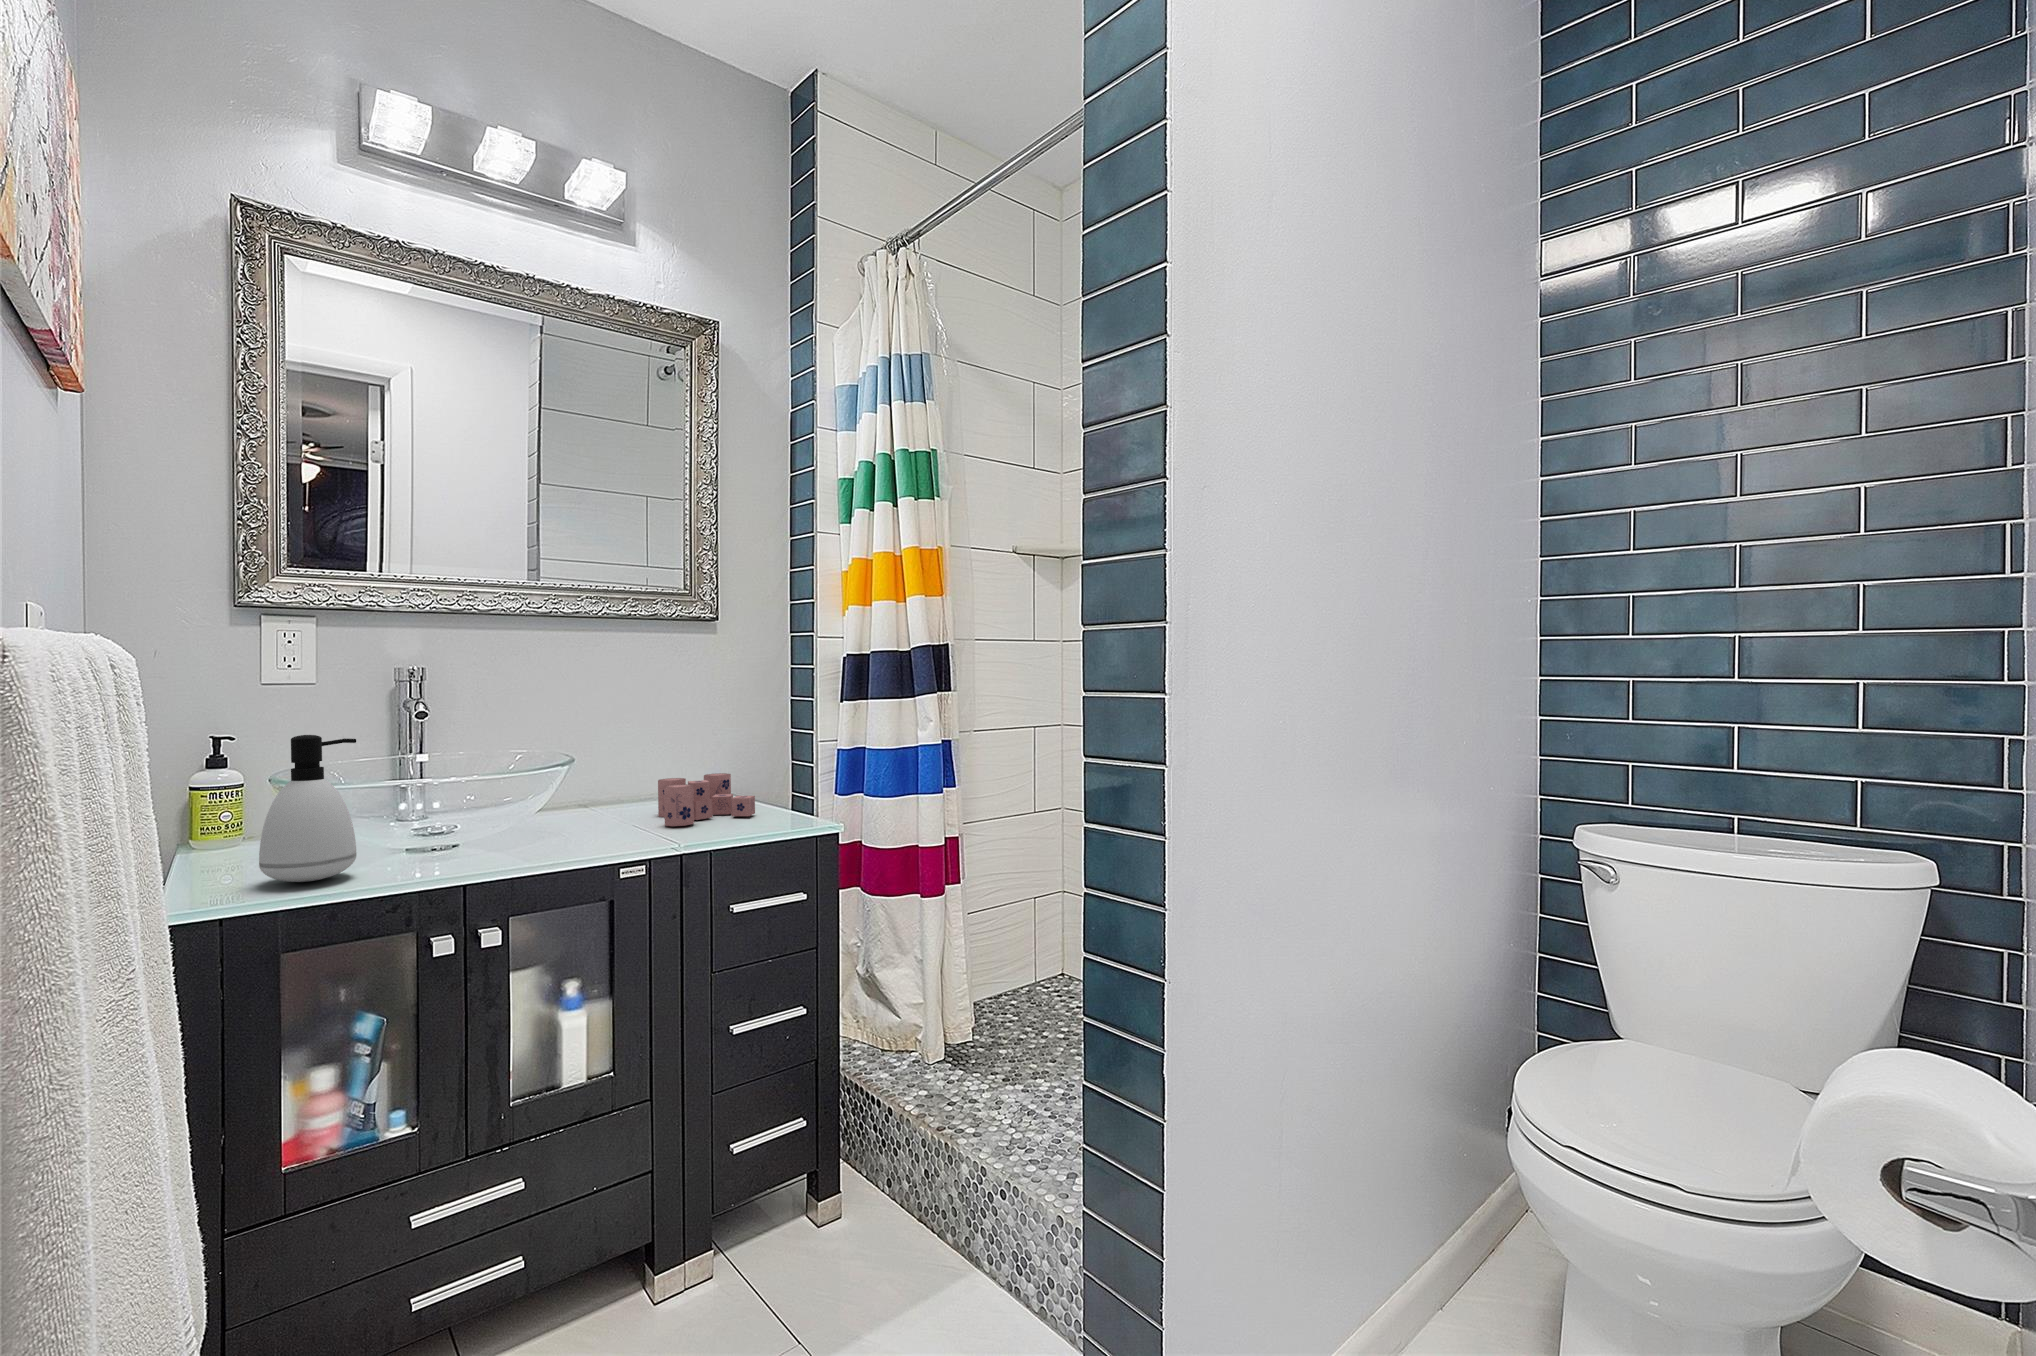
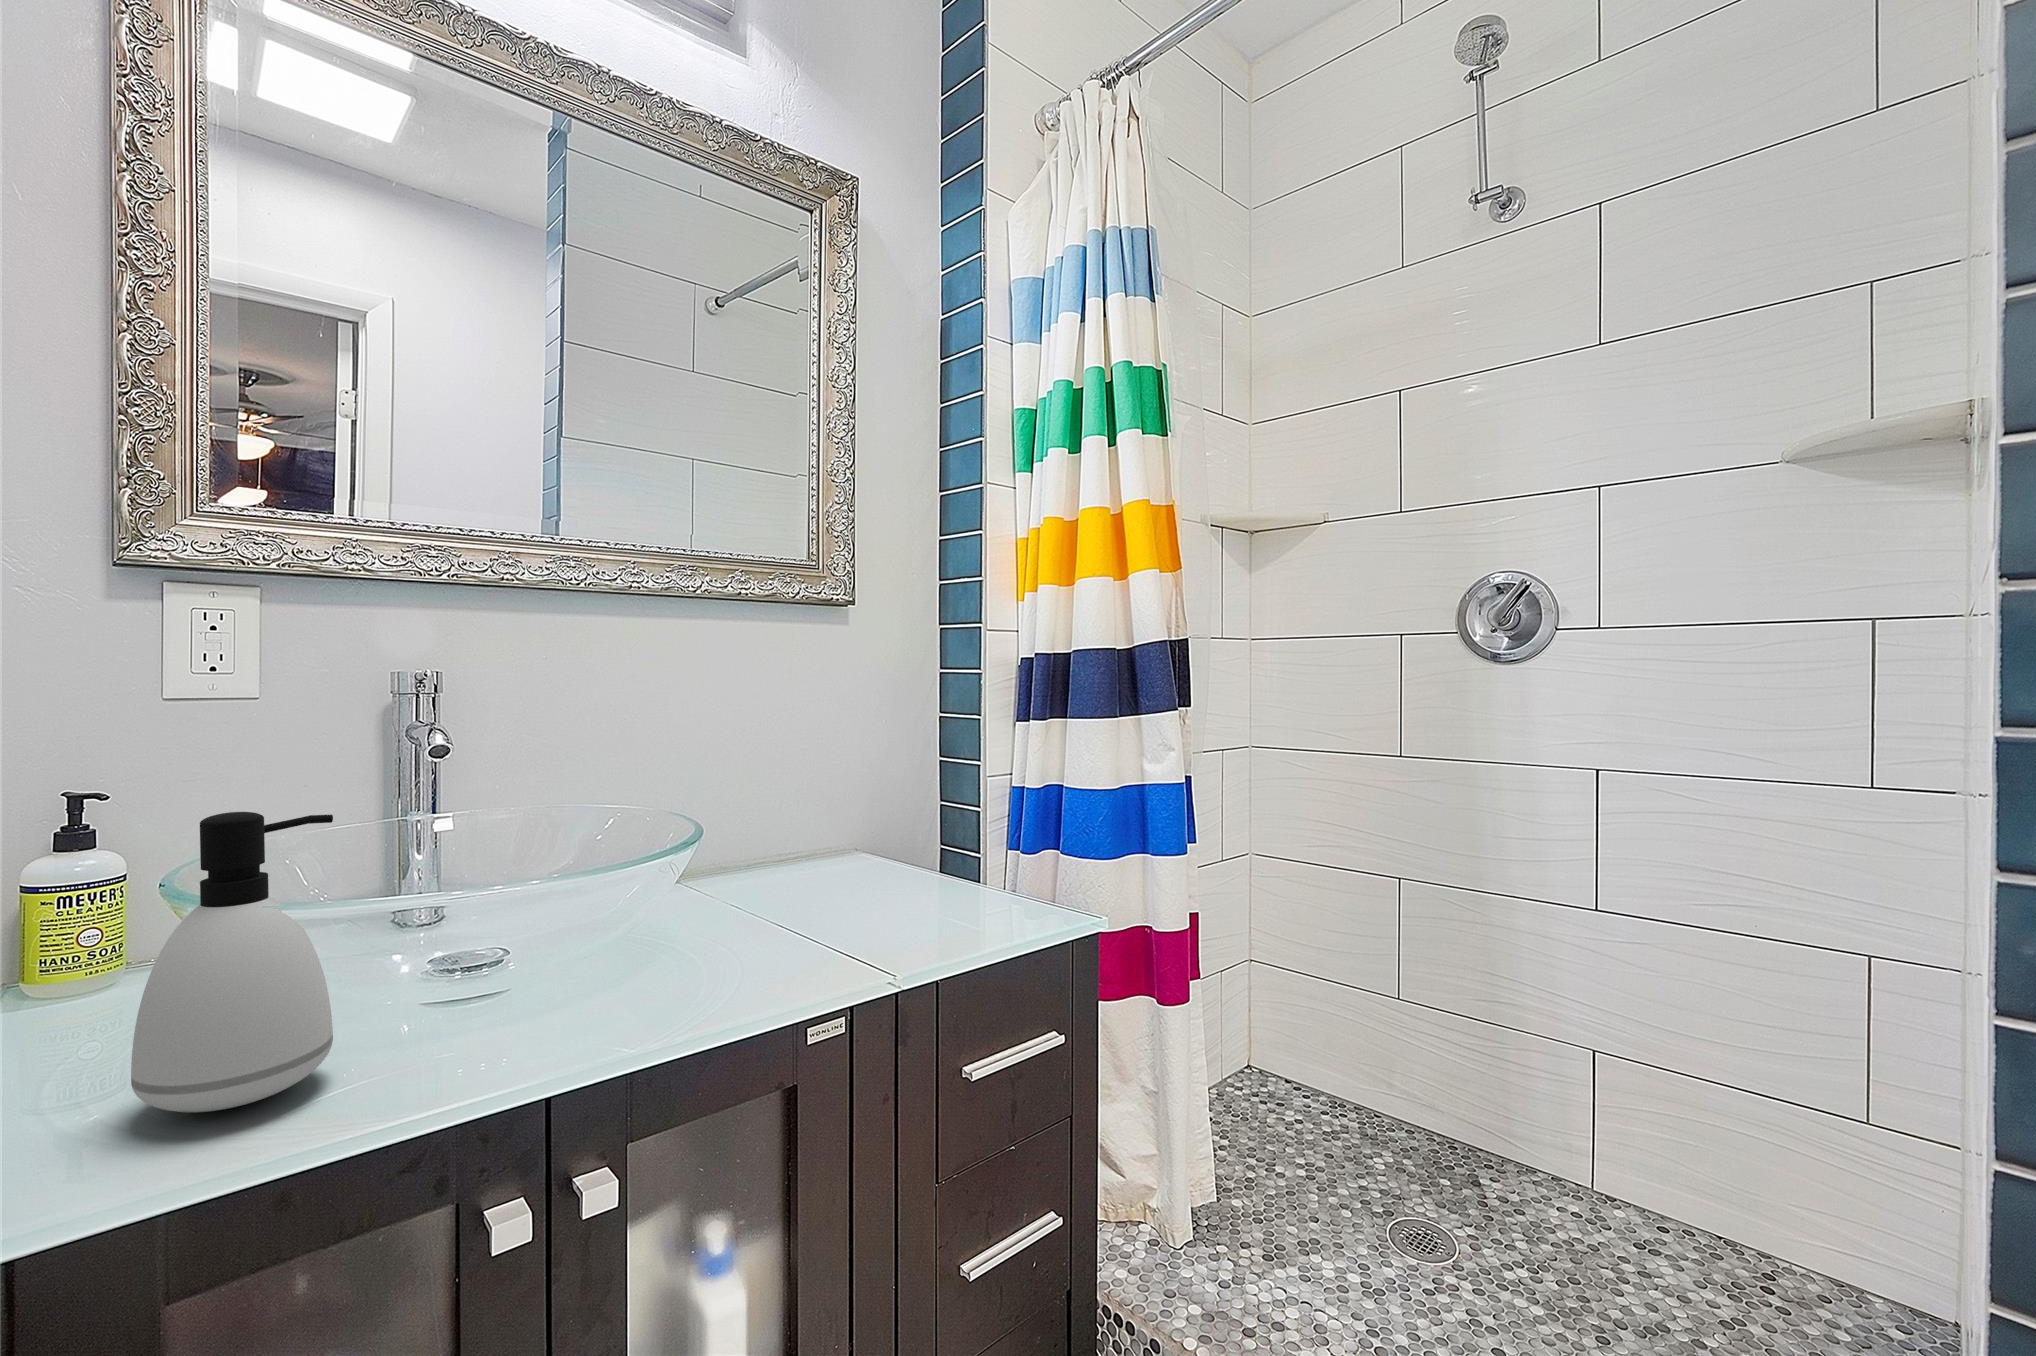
candle: present [658,773,755,826] -> none [795,827,938,923]

